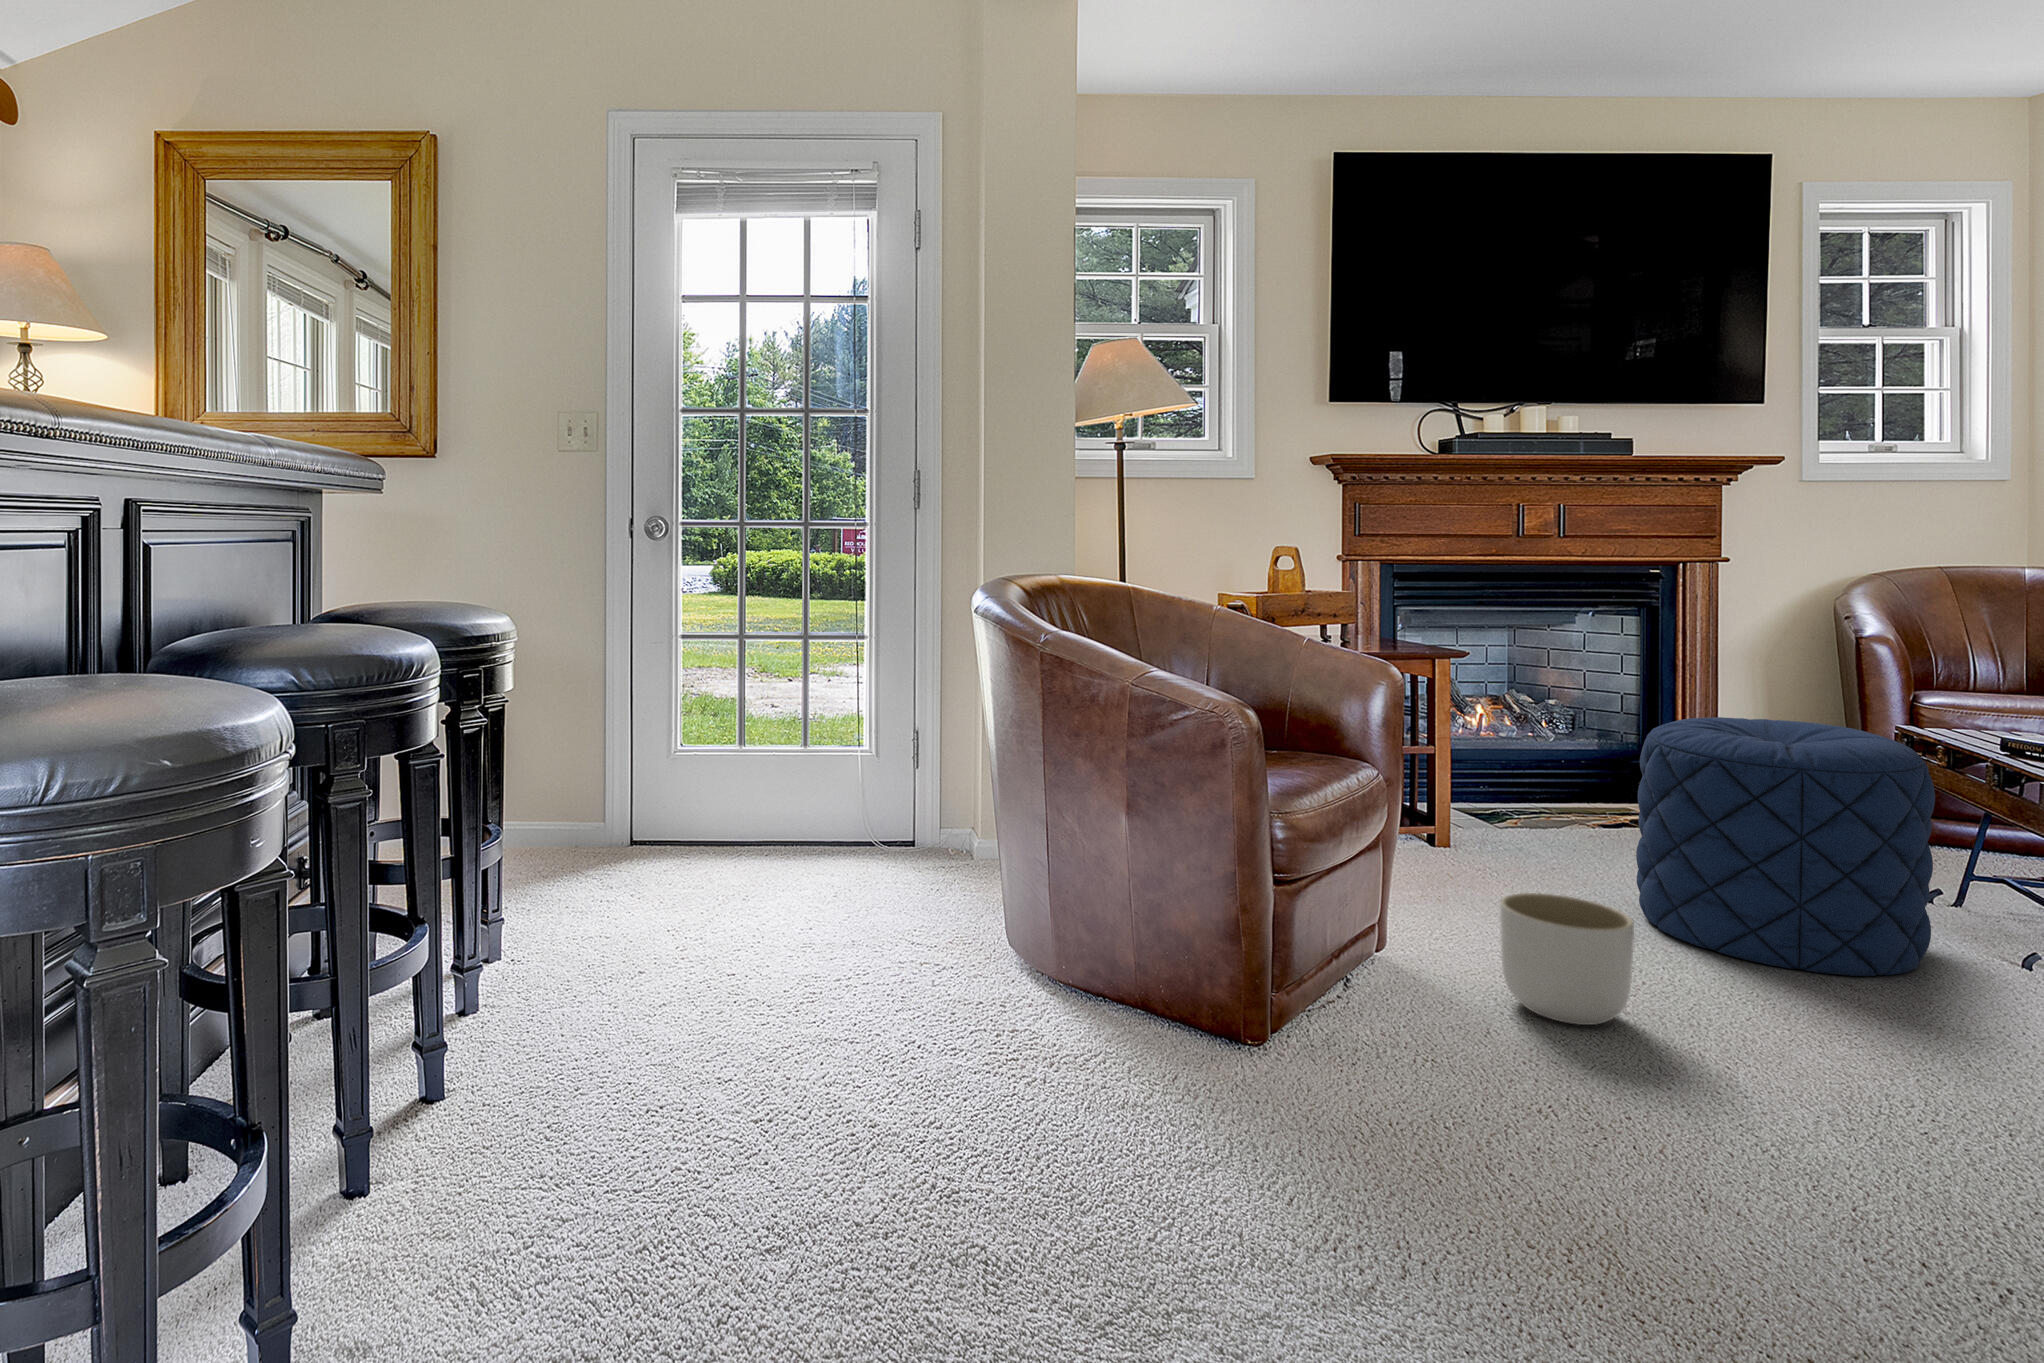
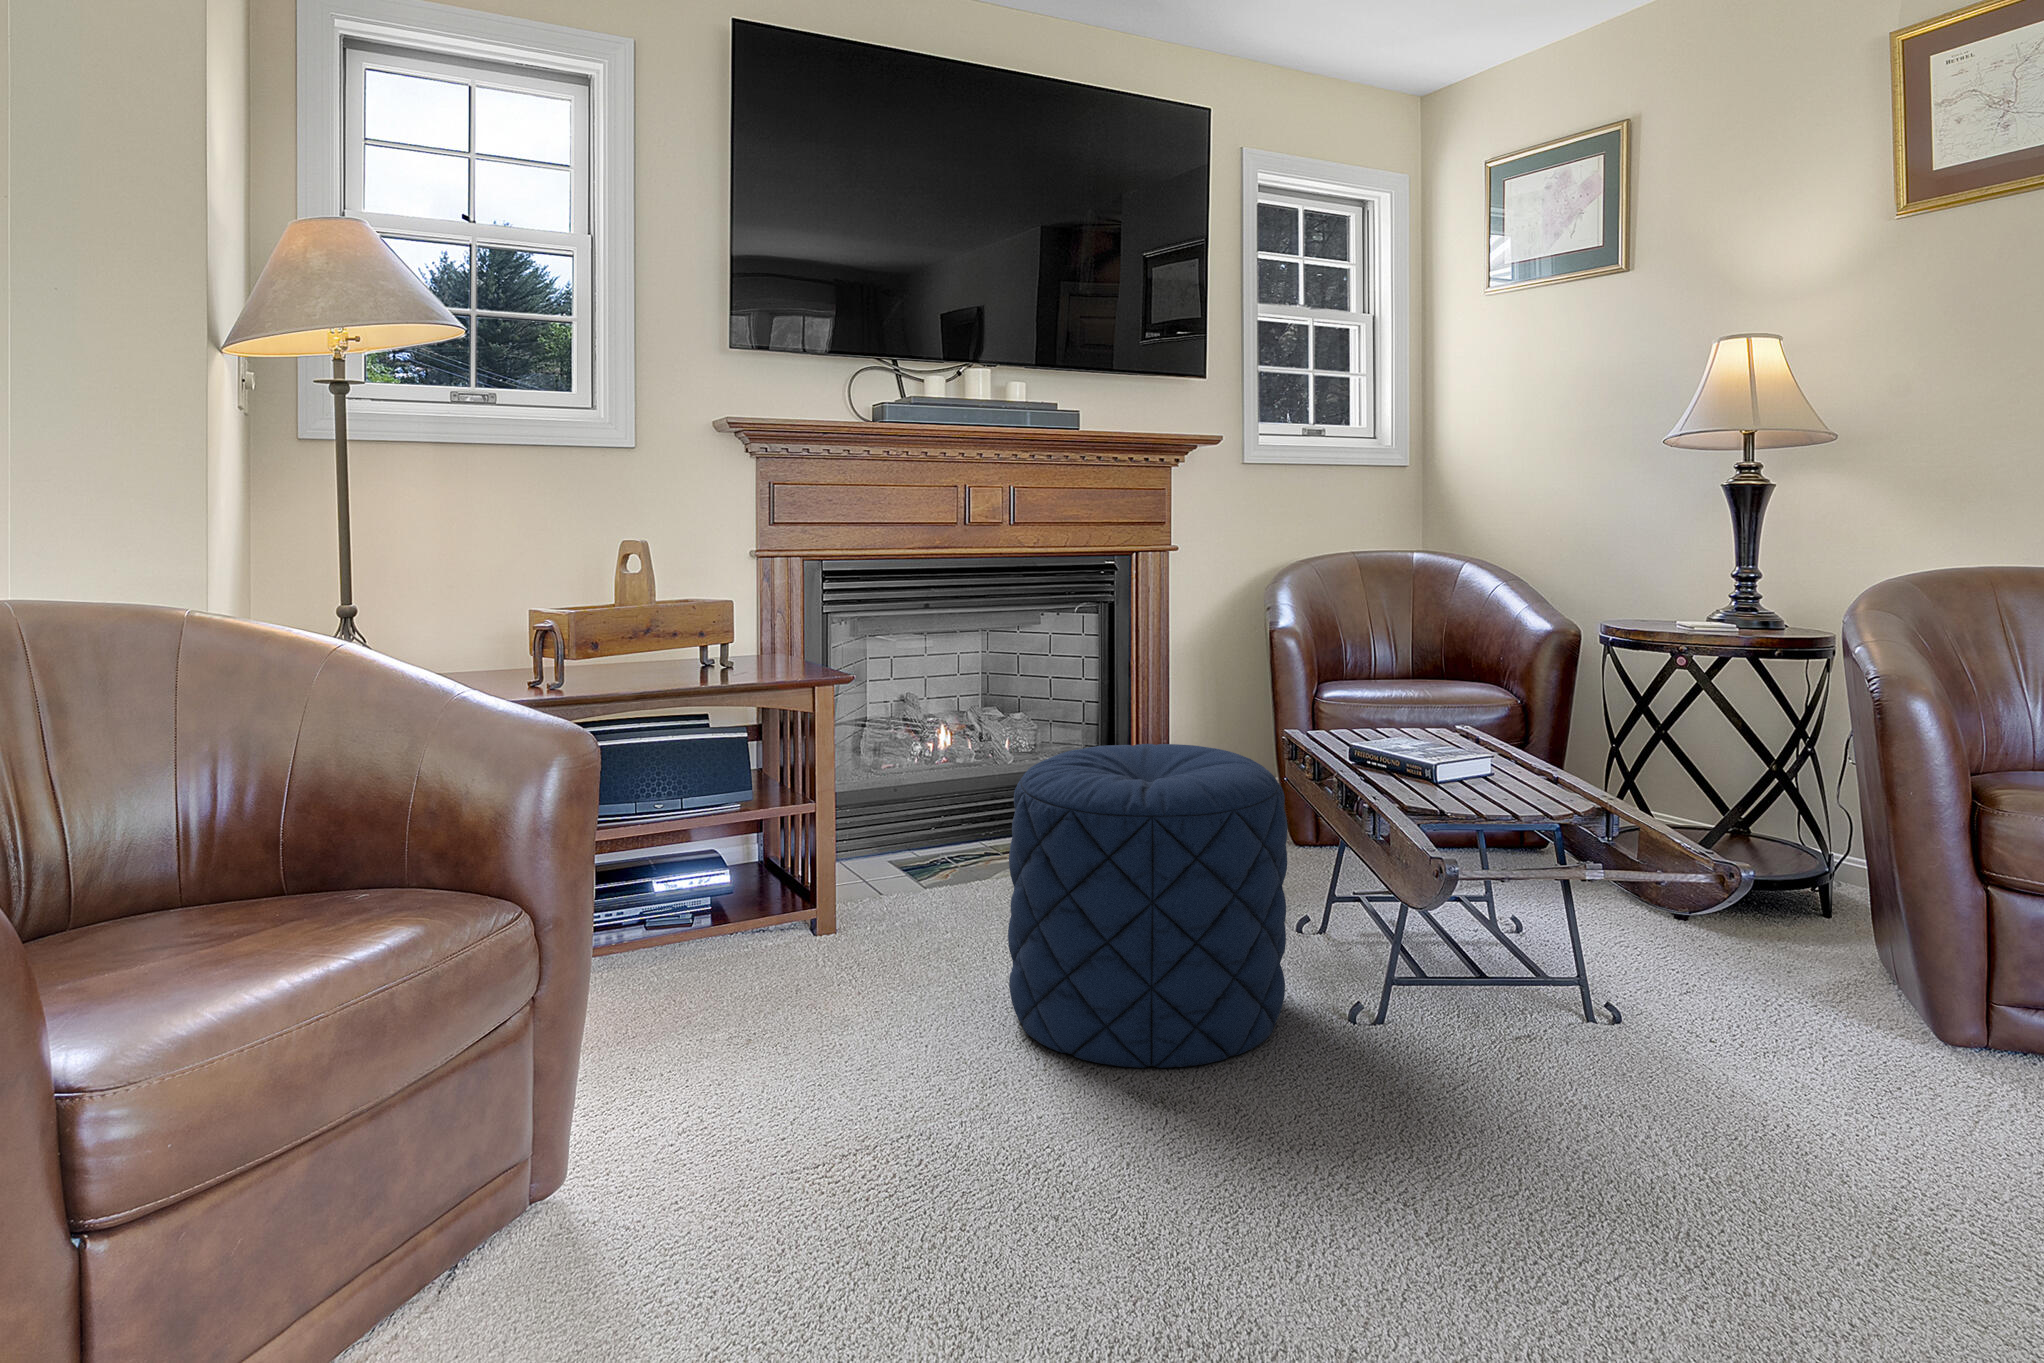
planter: present [1500,893,1634,1025] -> none [739,1050,909,1262]

